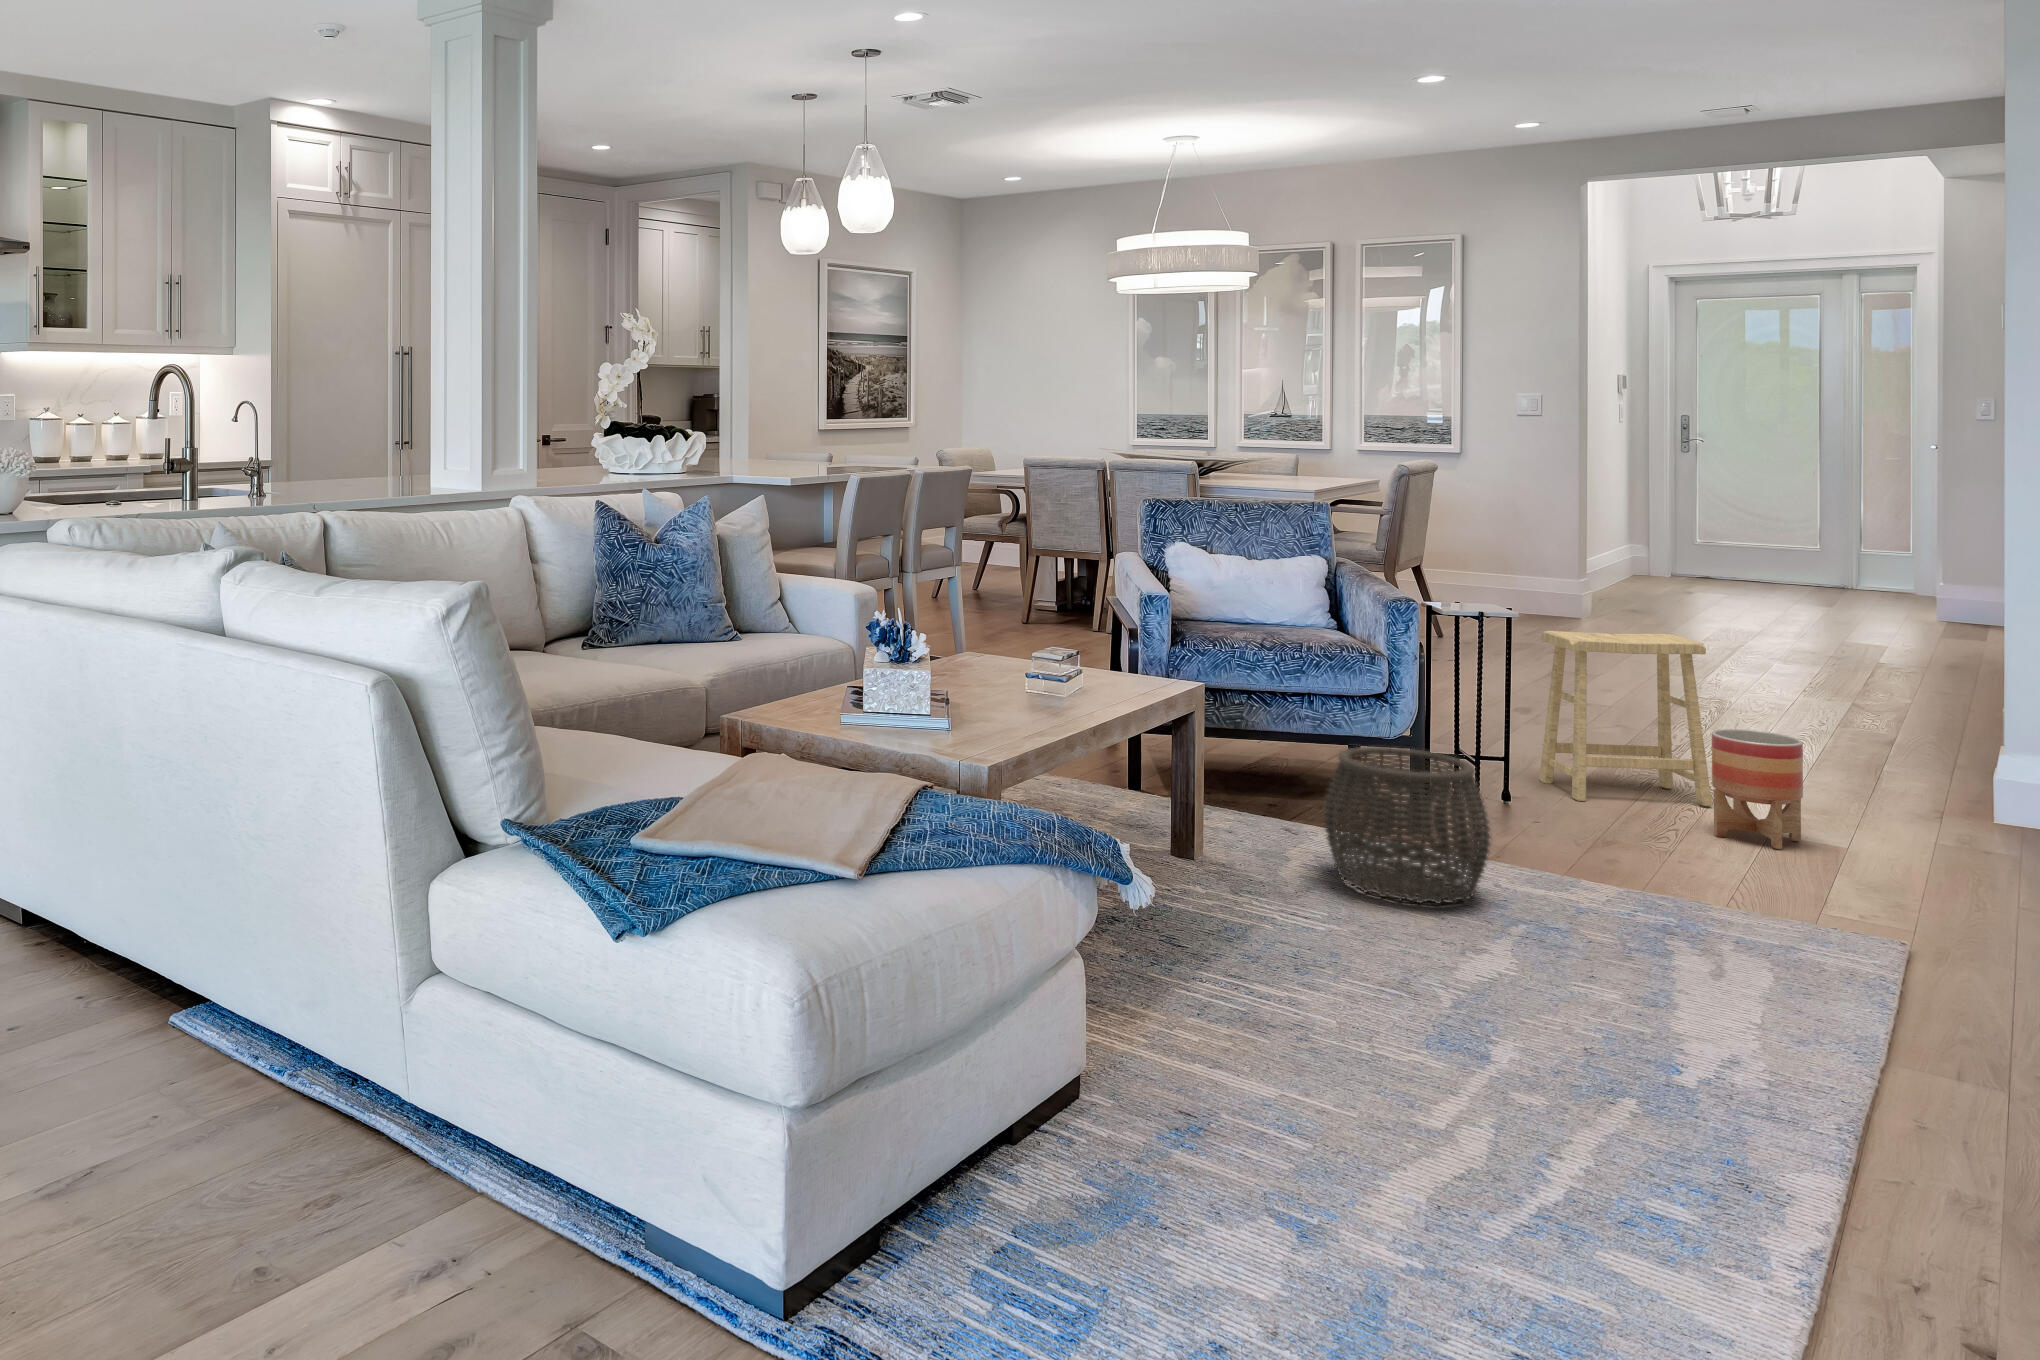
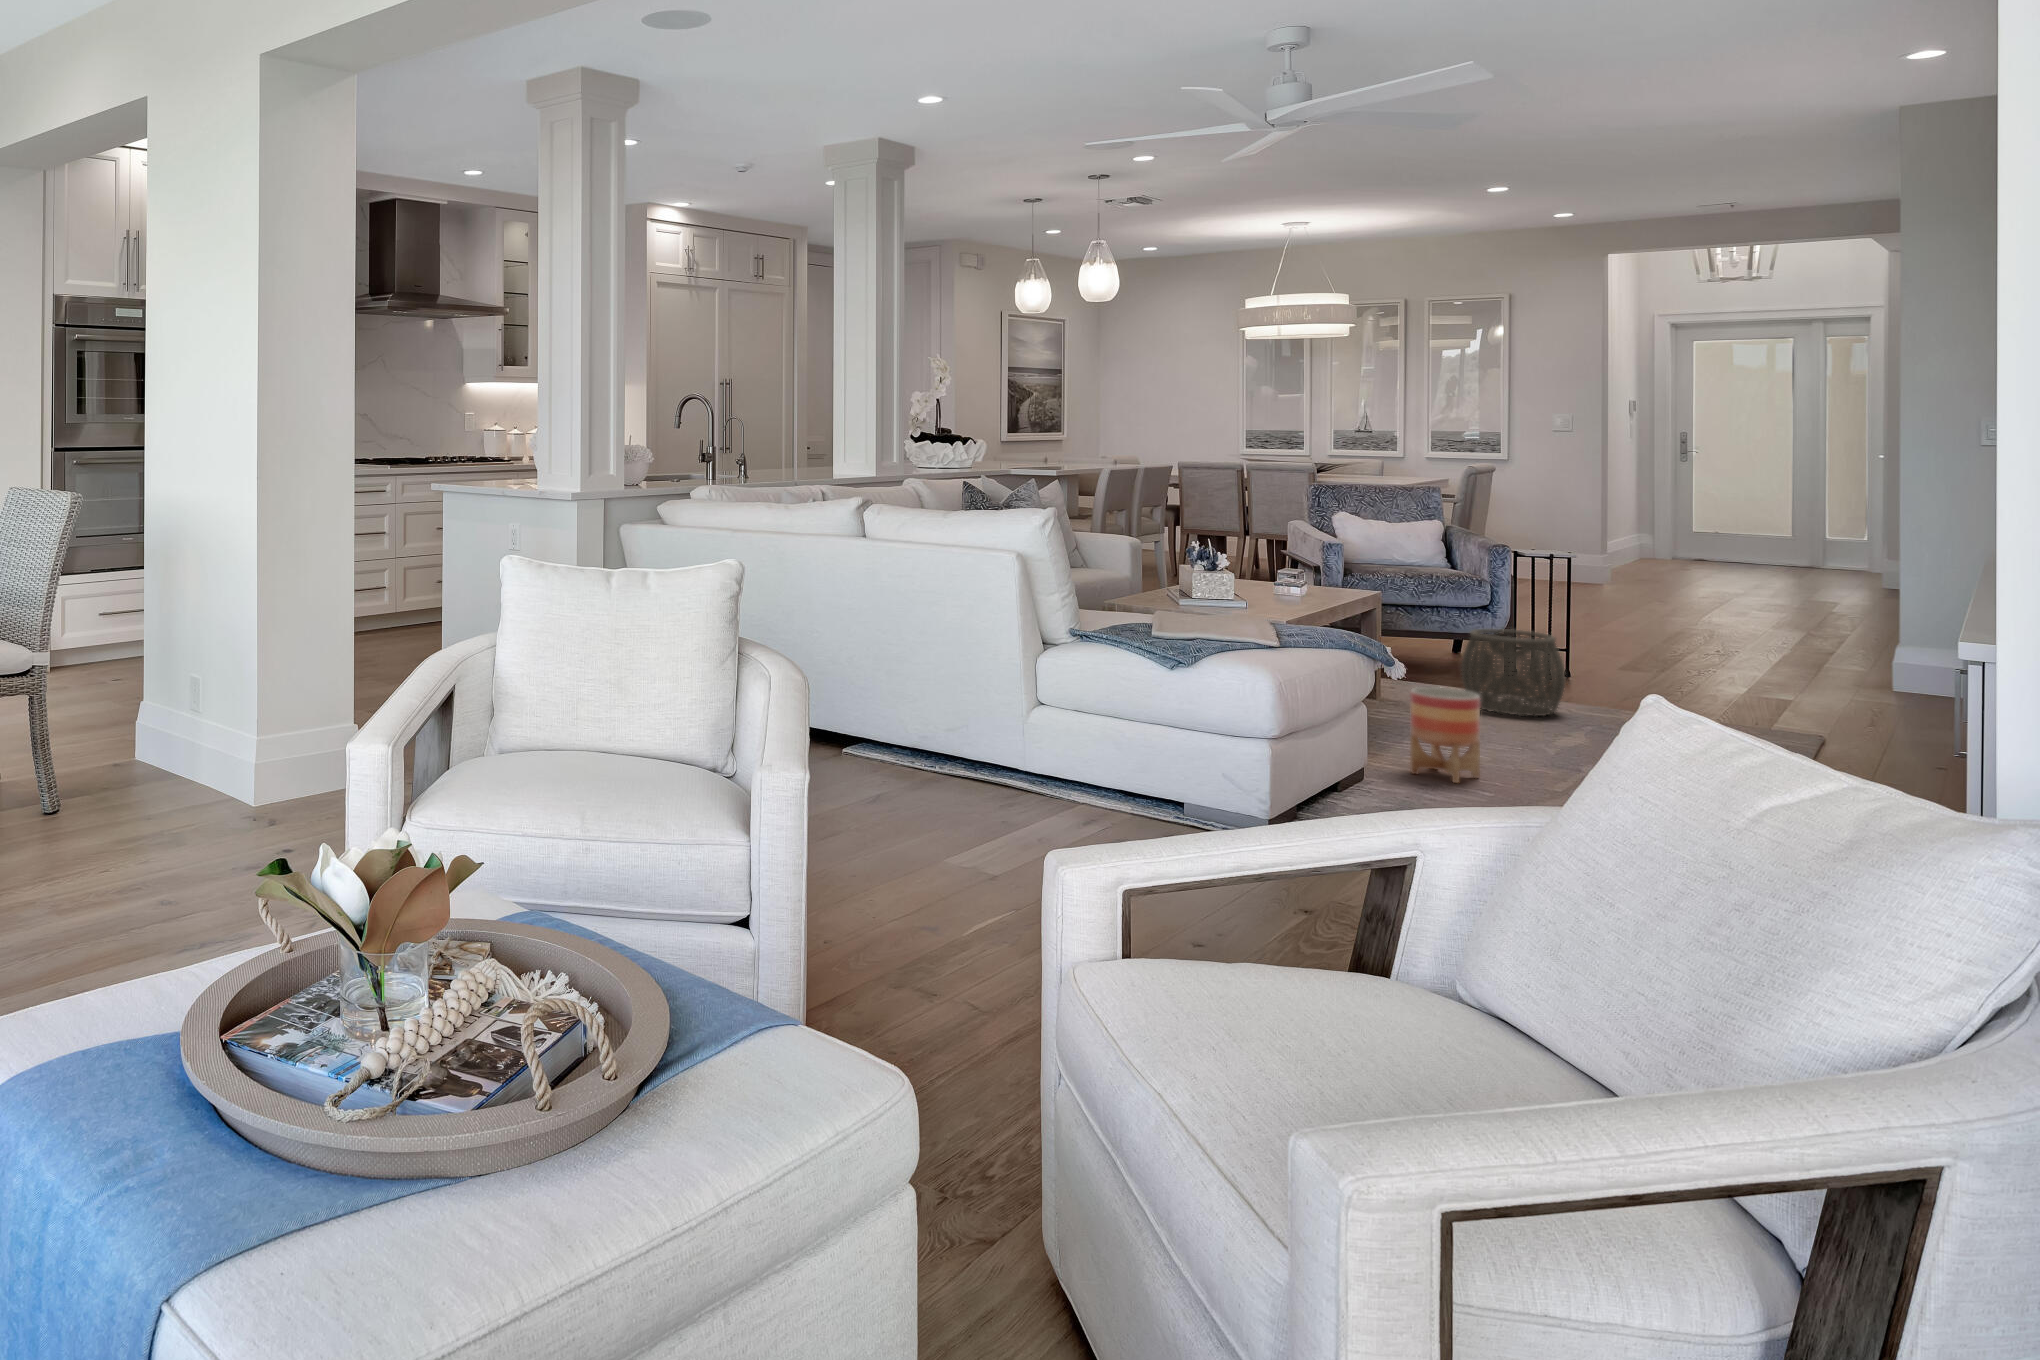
footstool: present [1539,631,1712,806] -> none [1586,569,1703,679]
planter: present [1712,729,1803,849] -> present [1410,687,1480,783]

